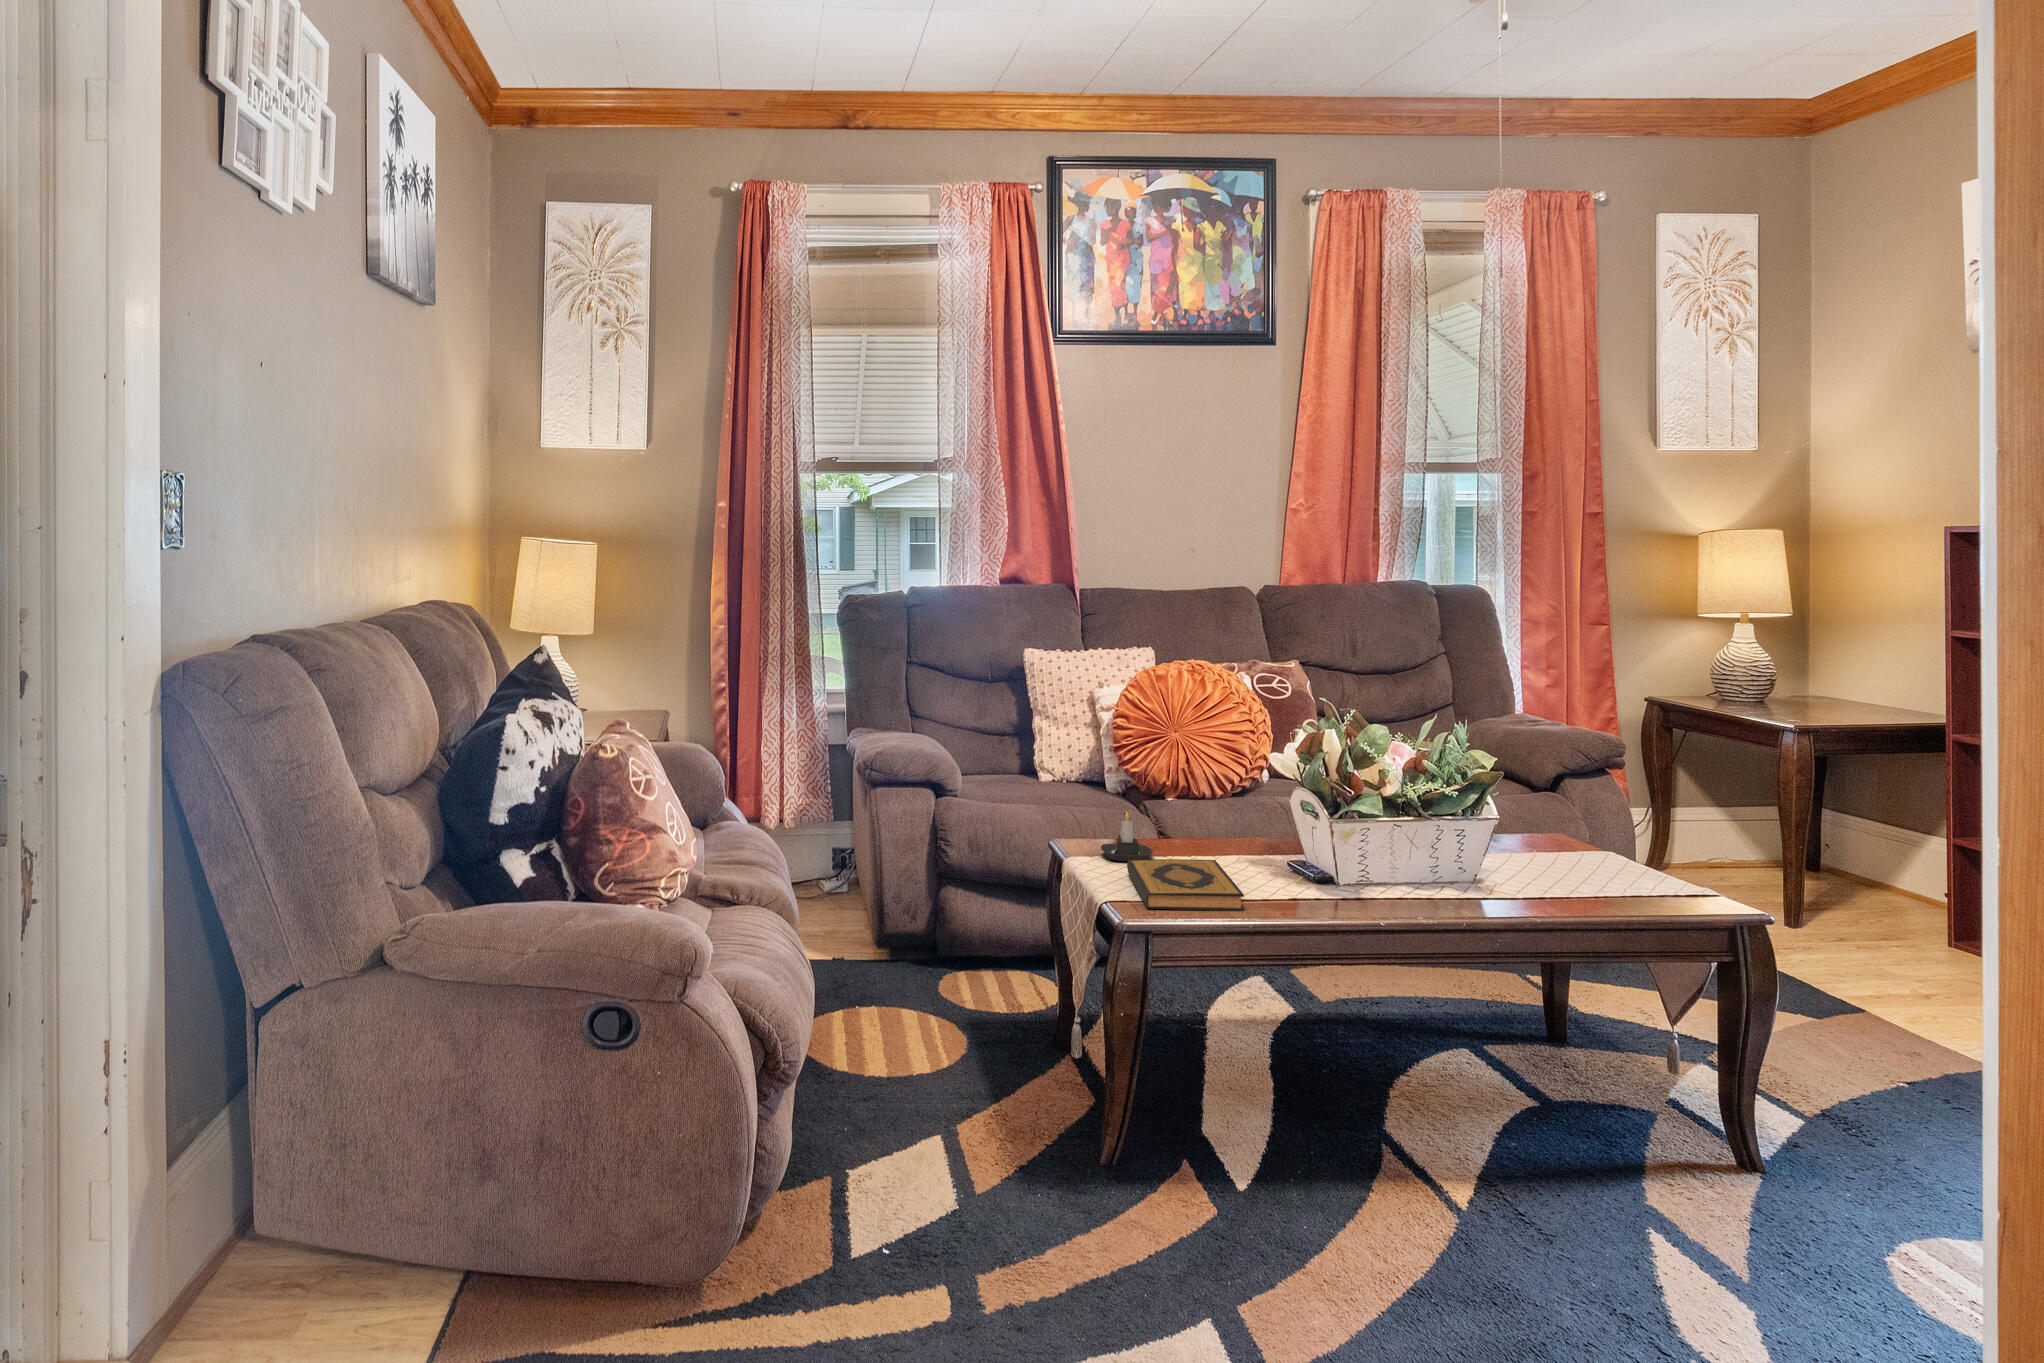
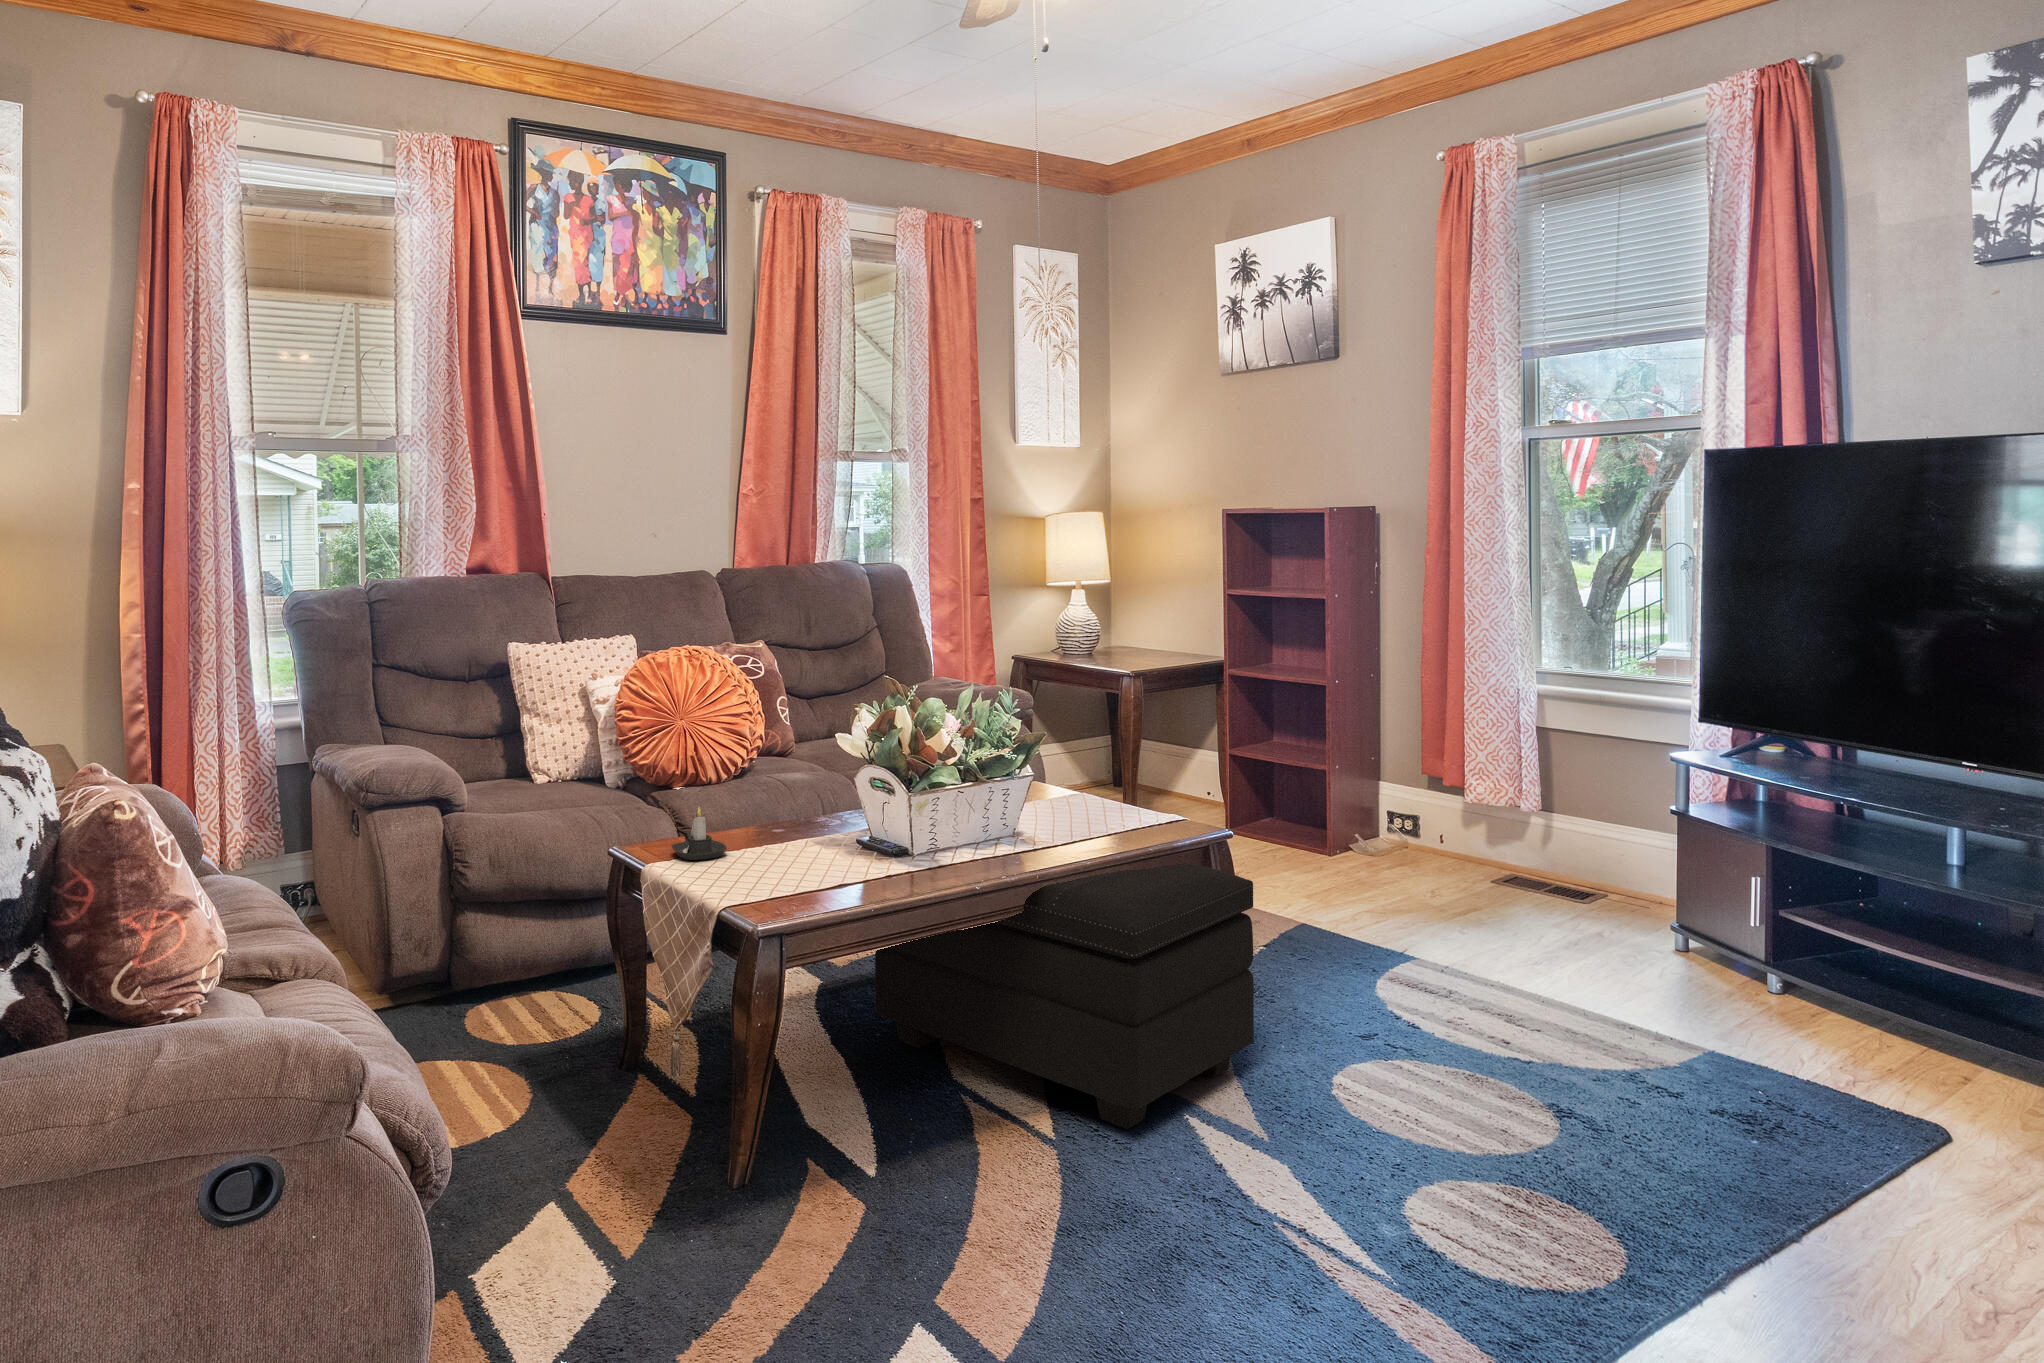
hardback book: present [1127,859,1244,911] -> none [716,846,854,906]
footstool: none [1319,878,1781,1221] -> present [875,862,1254,1129]

